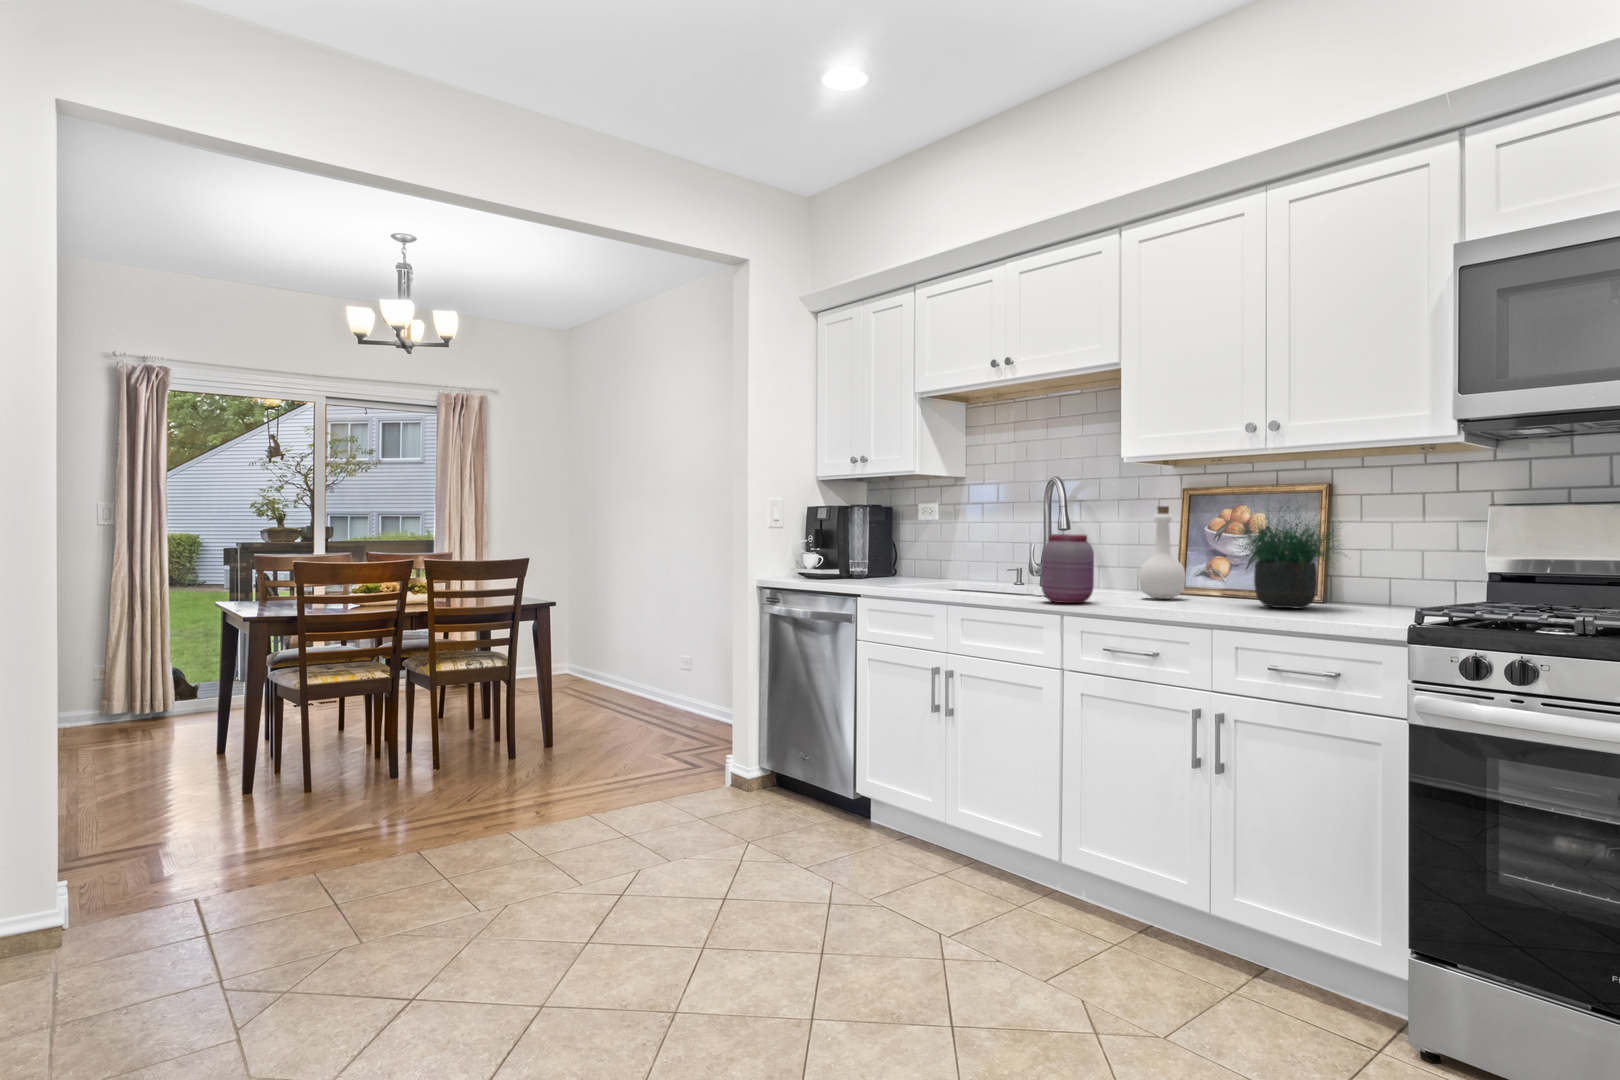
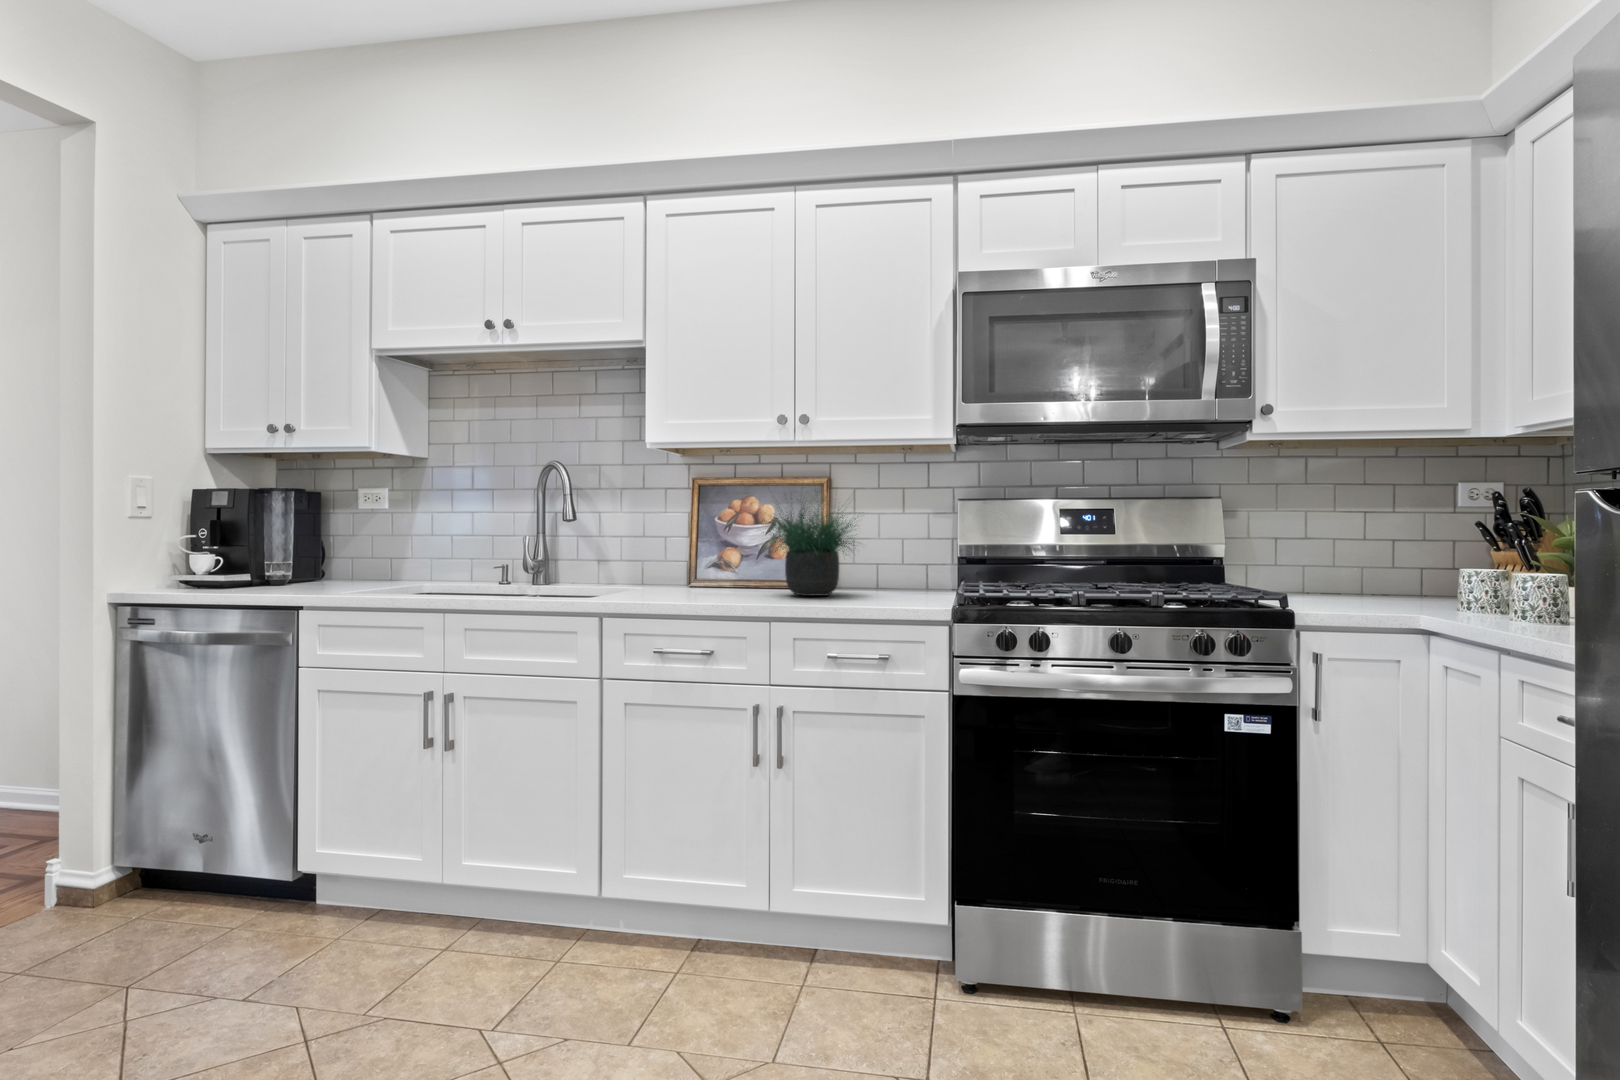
bottle: present [1139,506,1186,599] -> none [666,496,711,592]
jar: present [1041,534,1094,603] -> none [575,525,632,602]

